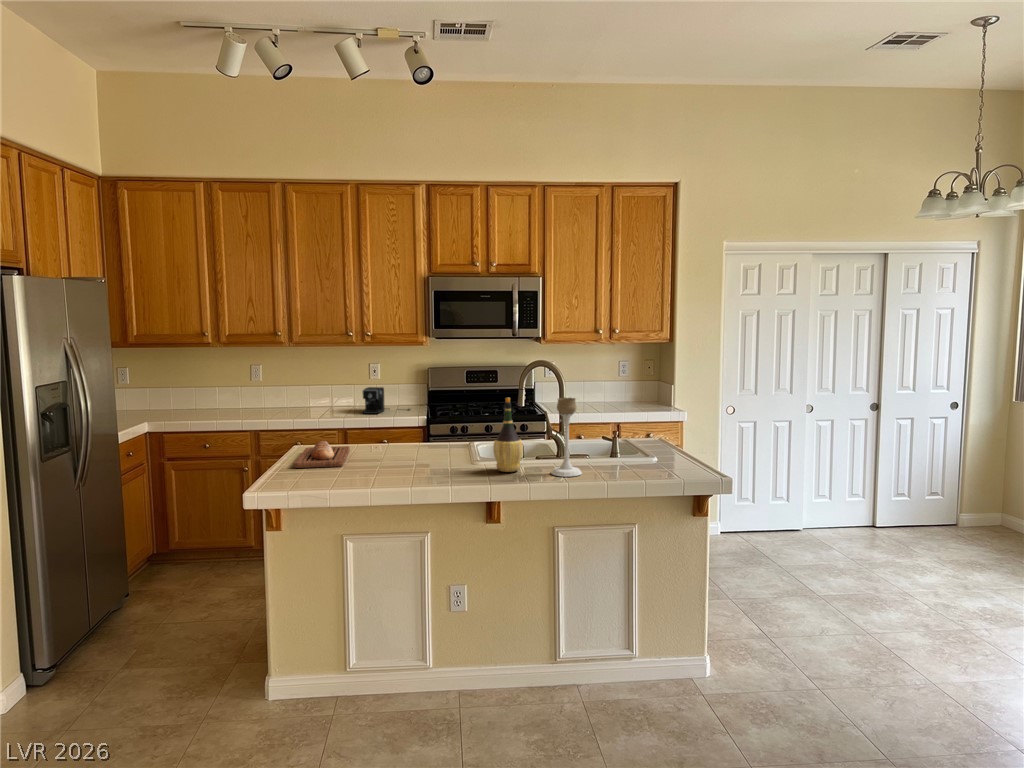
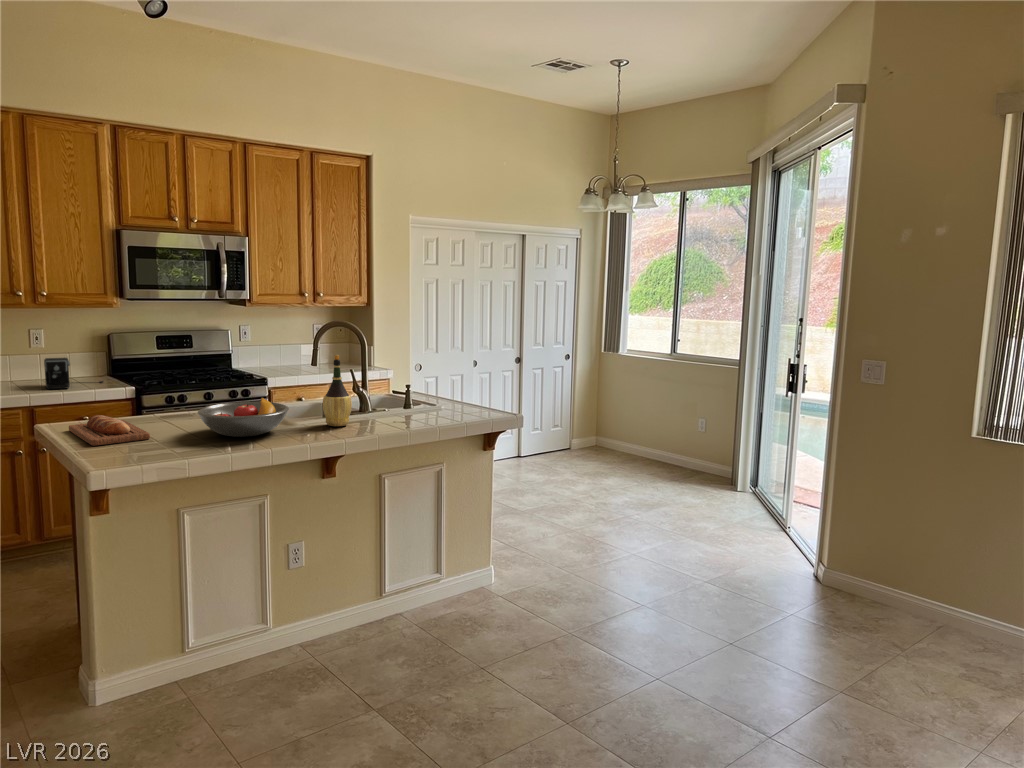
candle holder: present [551,398,582,477] -> none [379,353,407,425]
fruit bowl: none [374,436,459,473] -> present [198,397,289,437]

